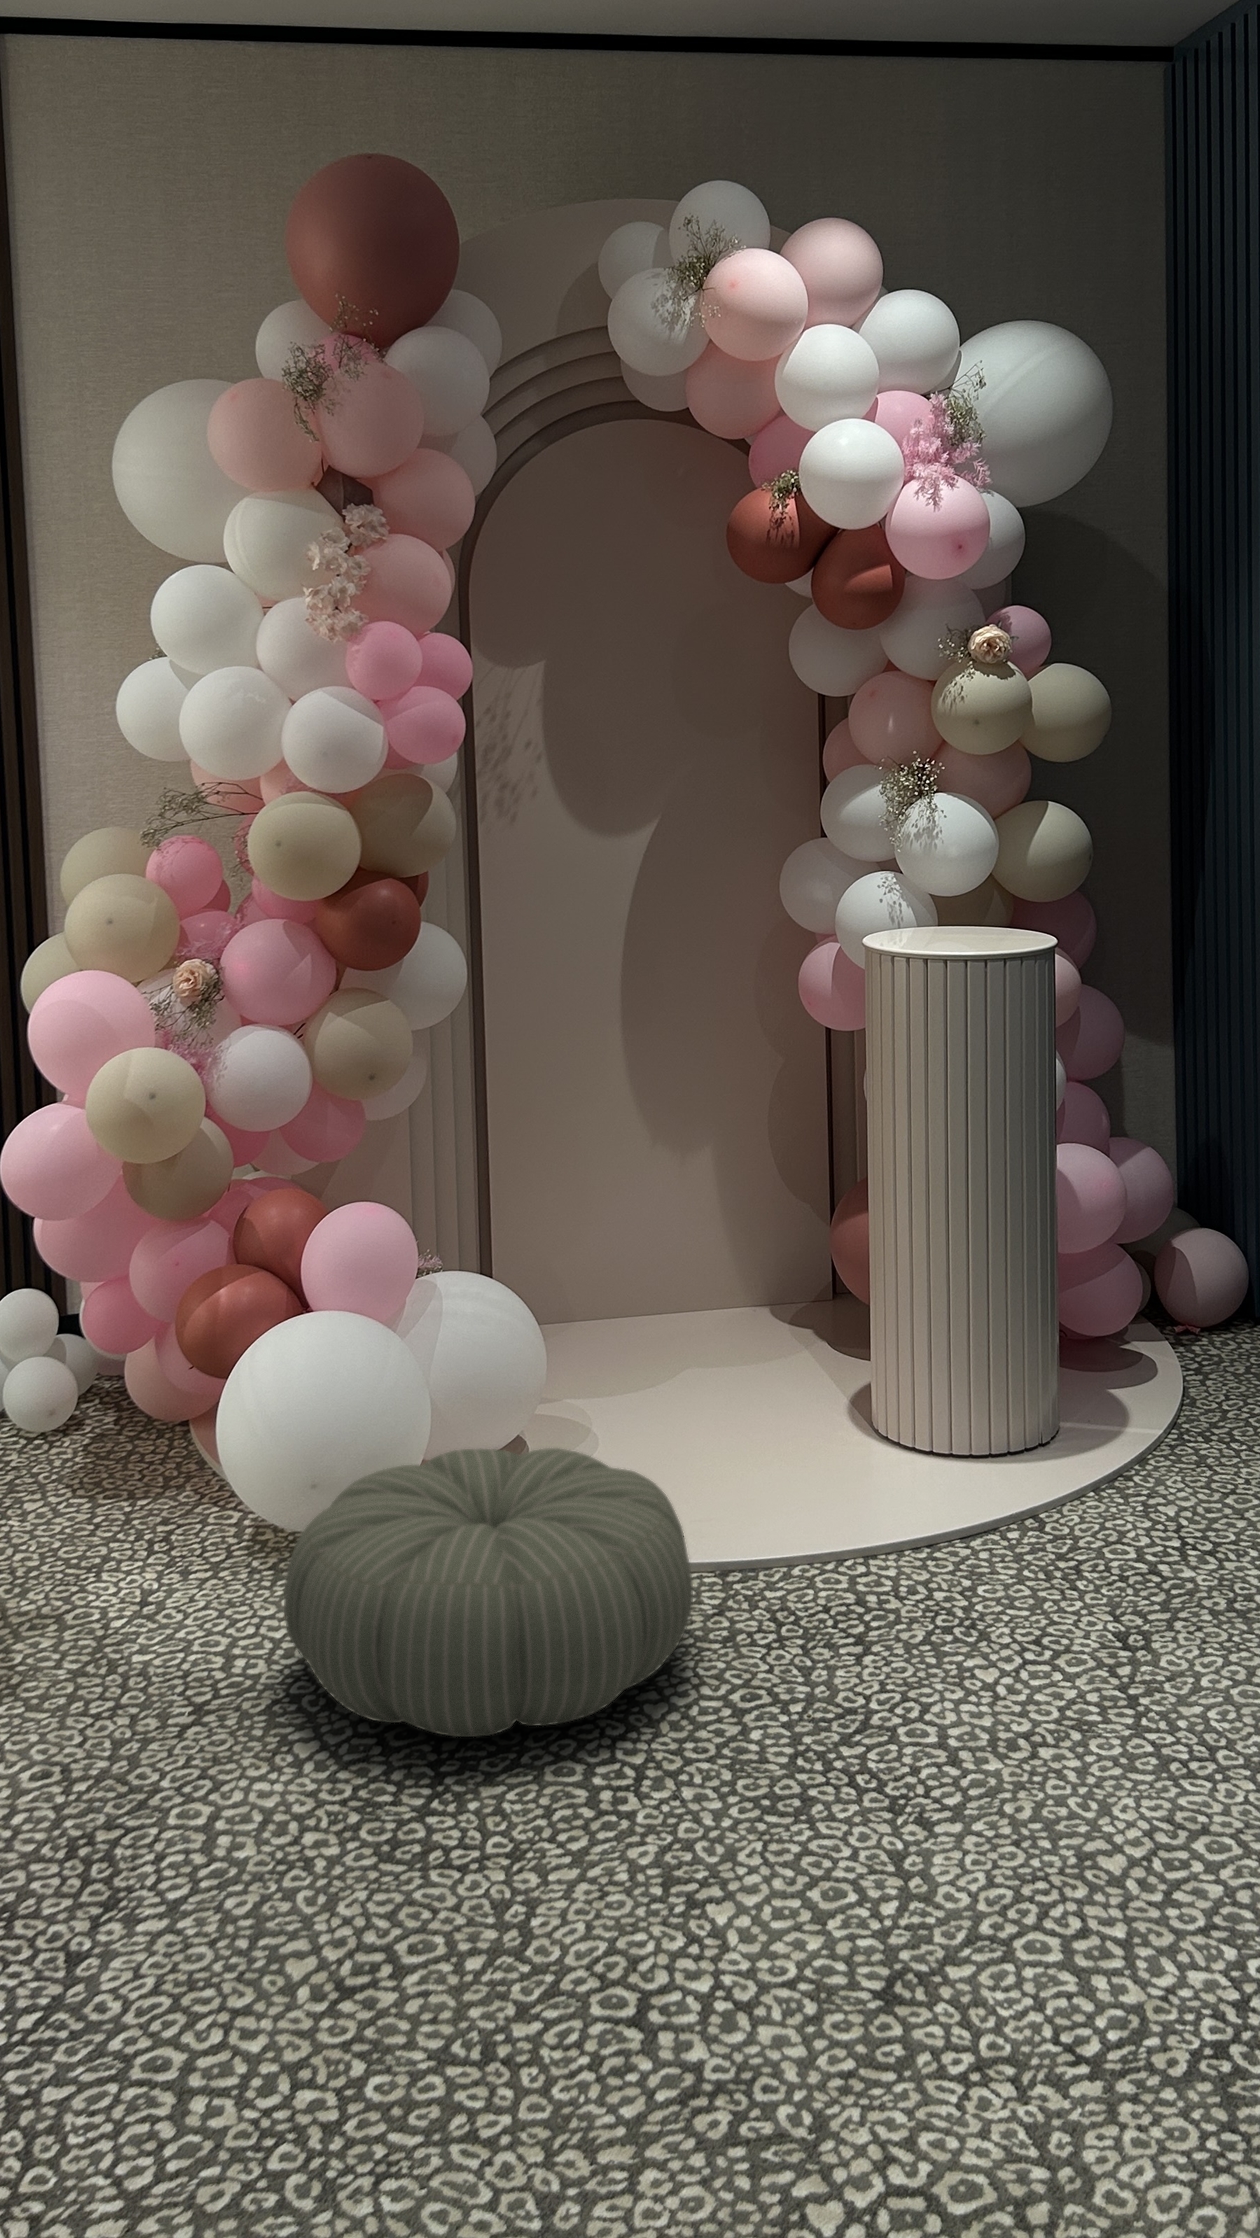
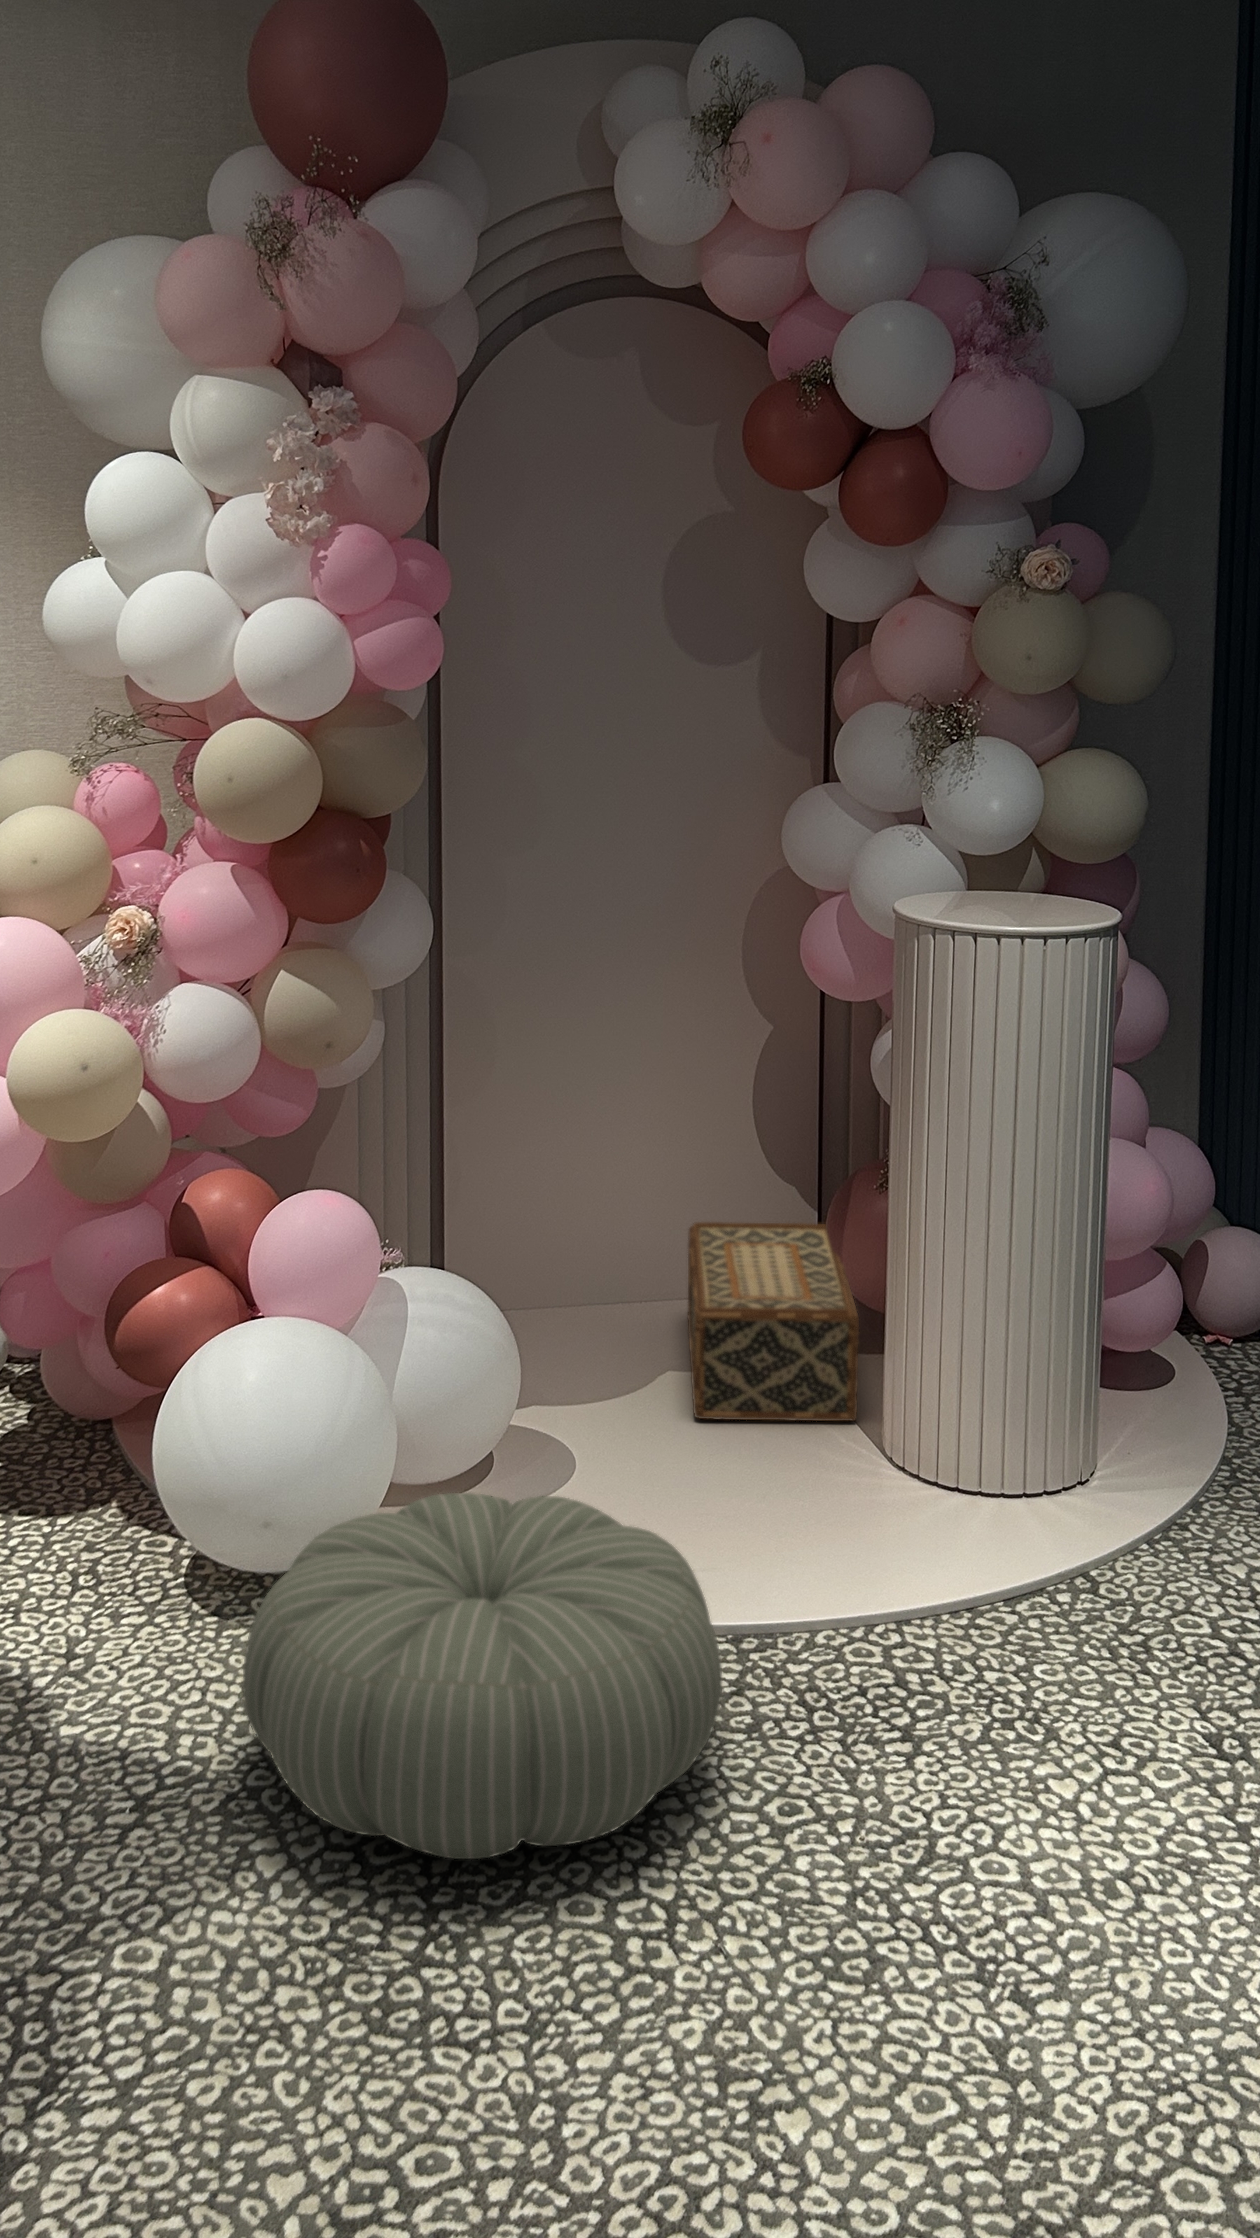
woven basket: none [704,1238,851,1407] -> present [688,1222,859,1421]

